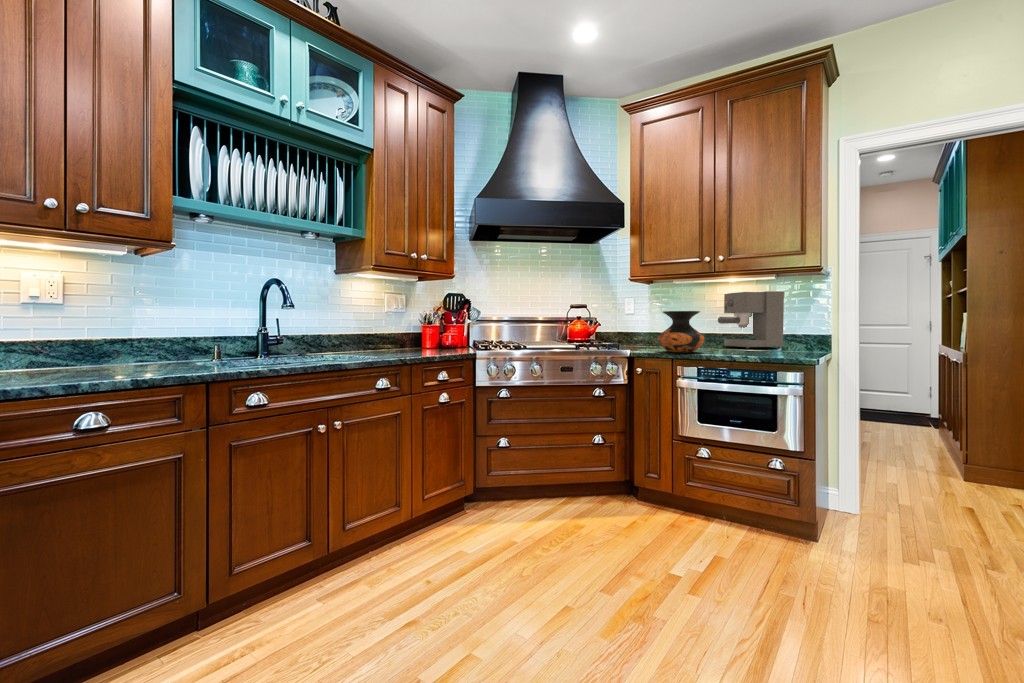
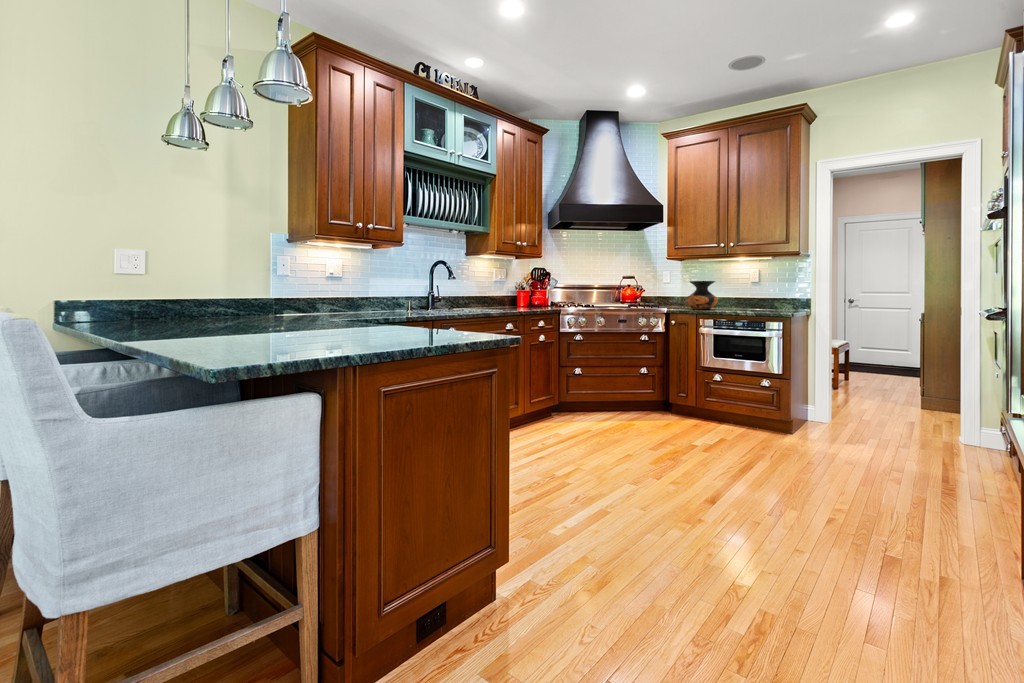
coffee maker: present [718,291,784,348] -> none [730,267,778,308]

